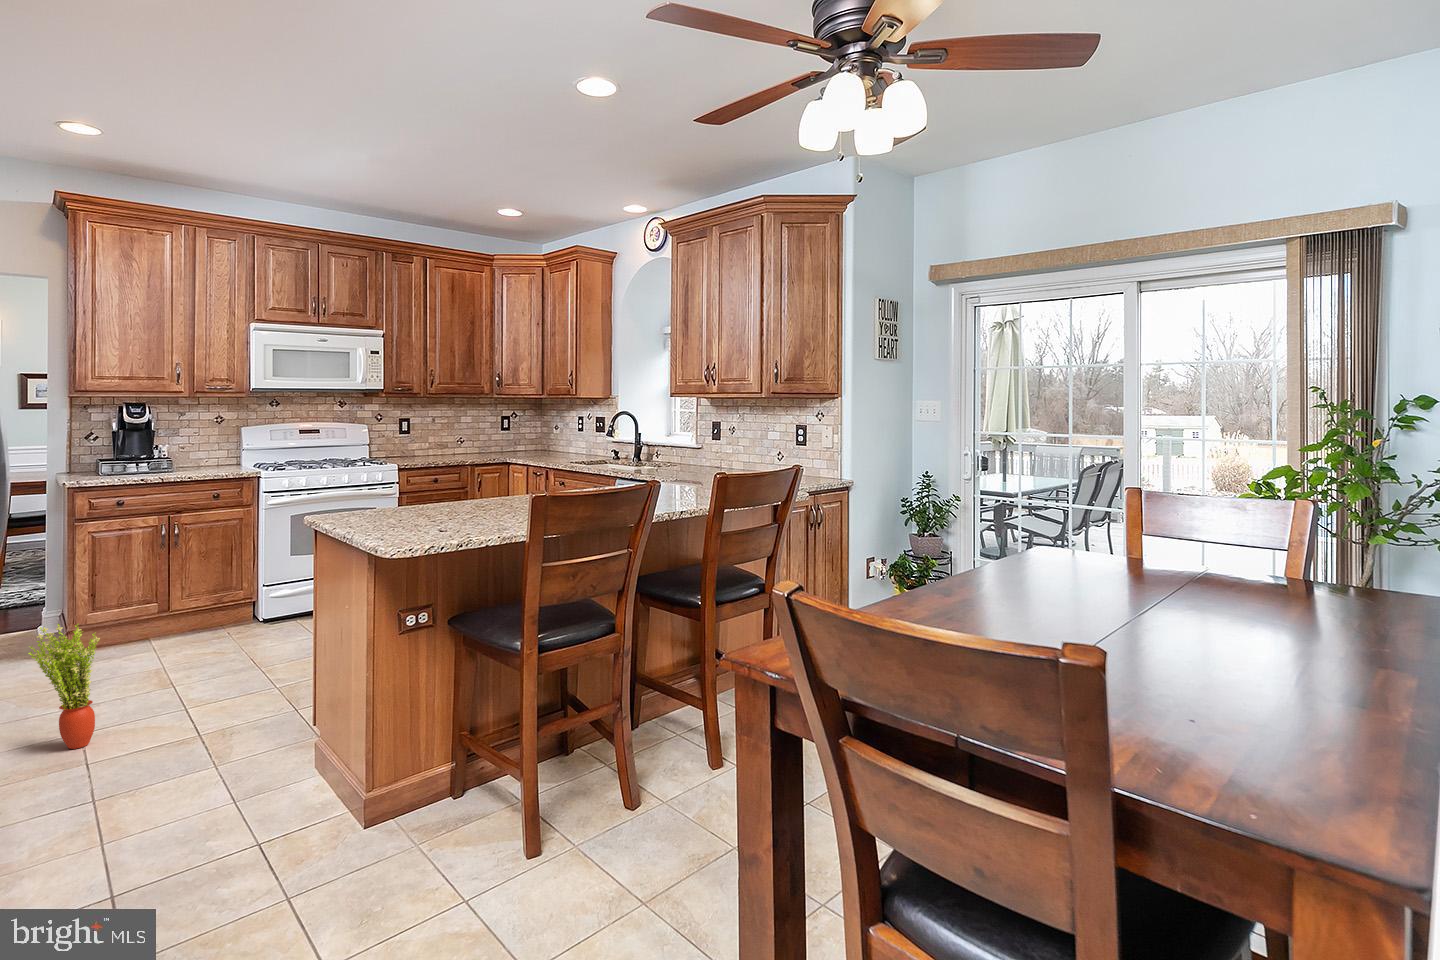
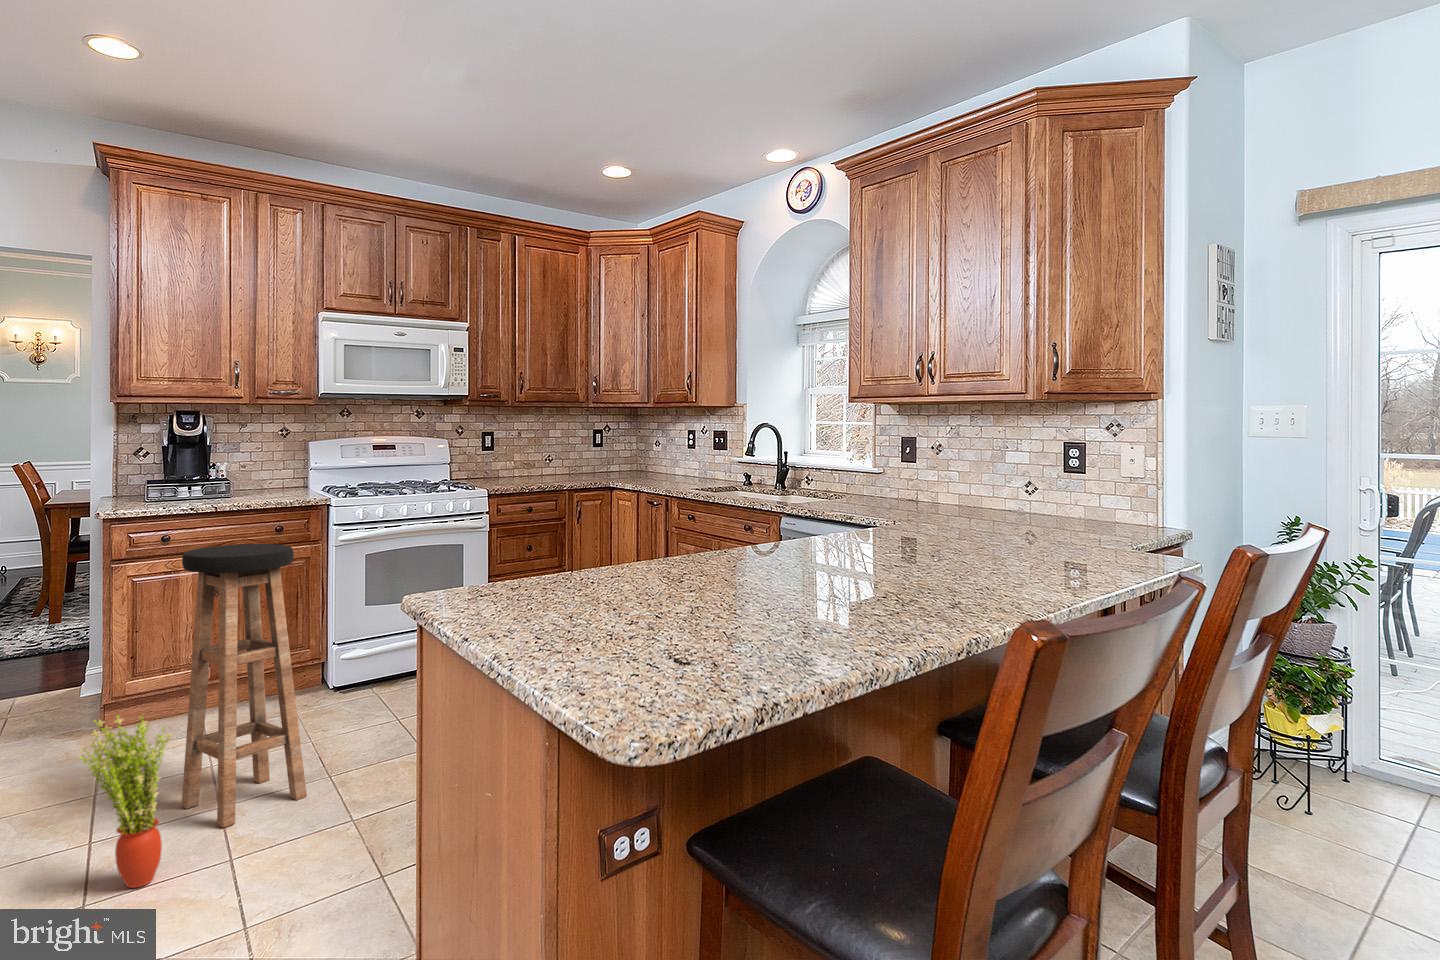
bar stool: none [115,504,219,713] -> present [182,544,307,828]

